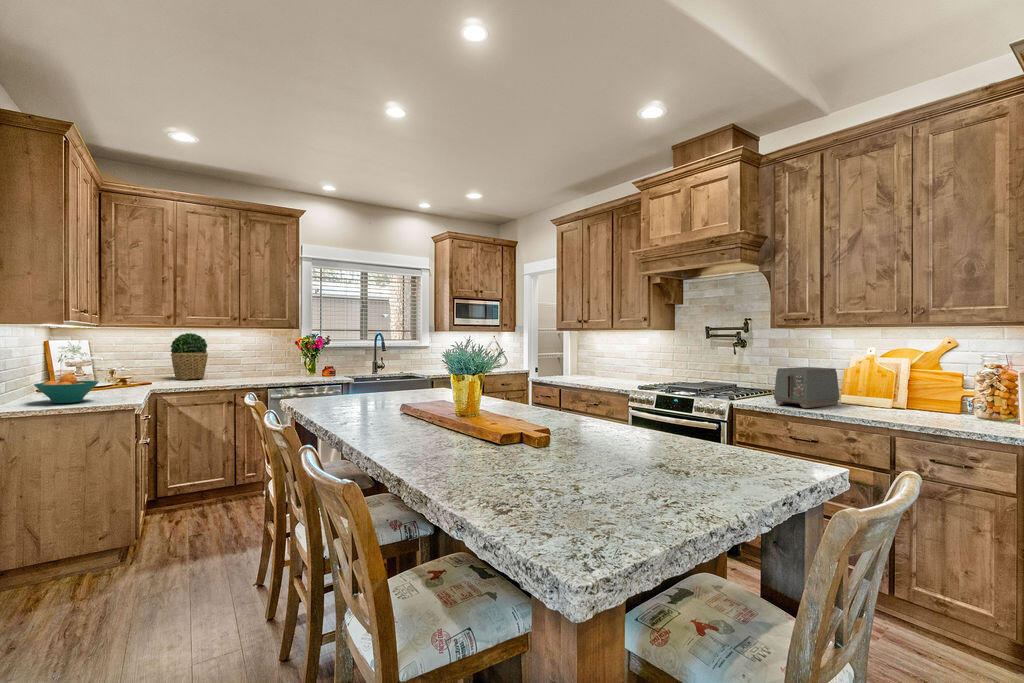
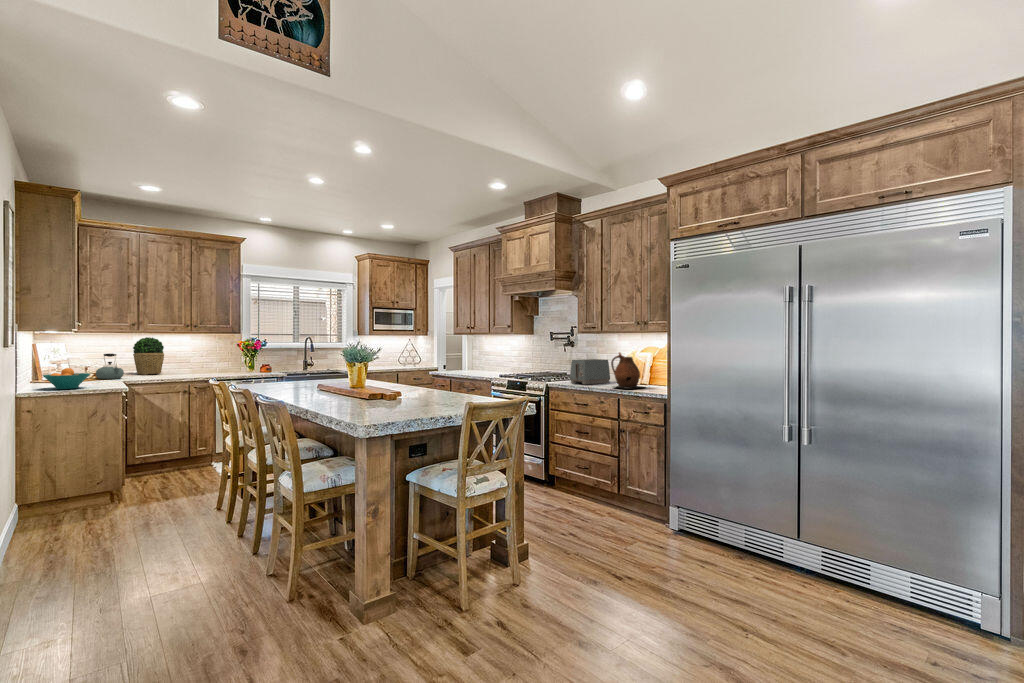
kettle: none [120,354,155,386] -> present [96,354,124,379]
ceramic pitcher: none [868,358,939,422] -> present [611,352,644,389]

